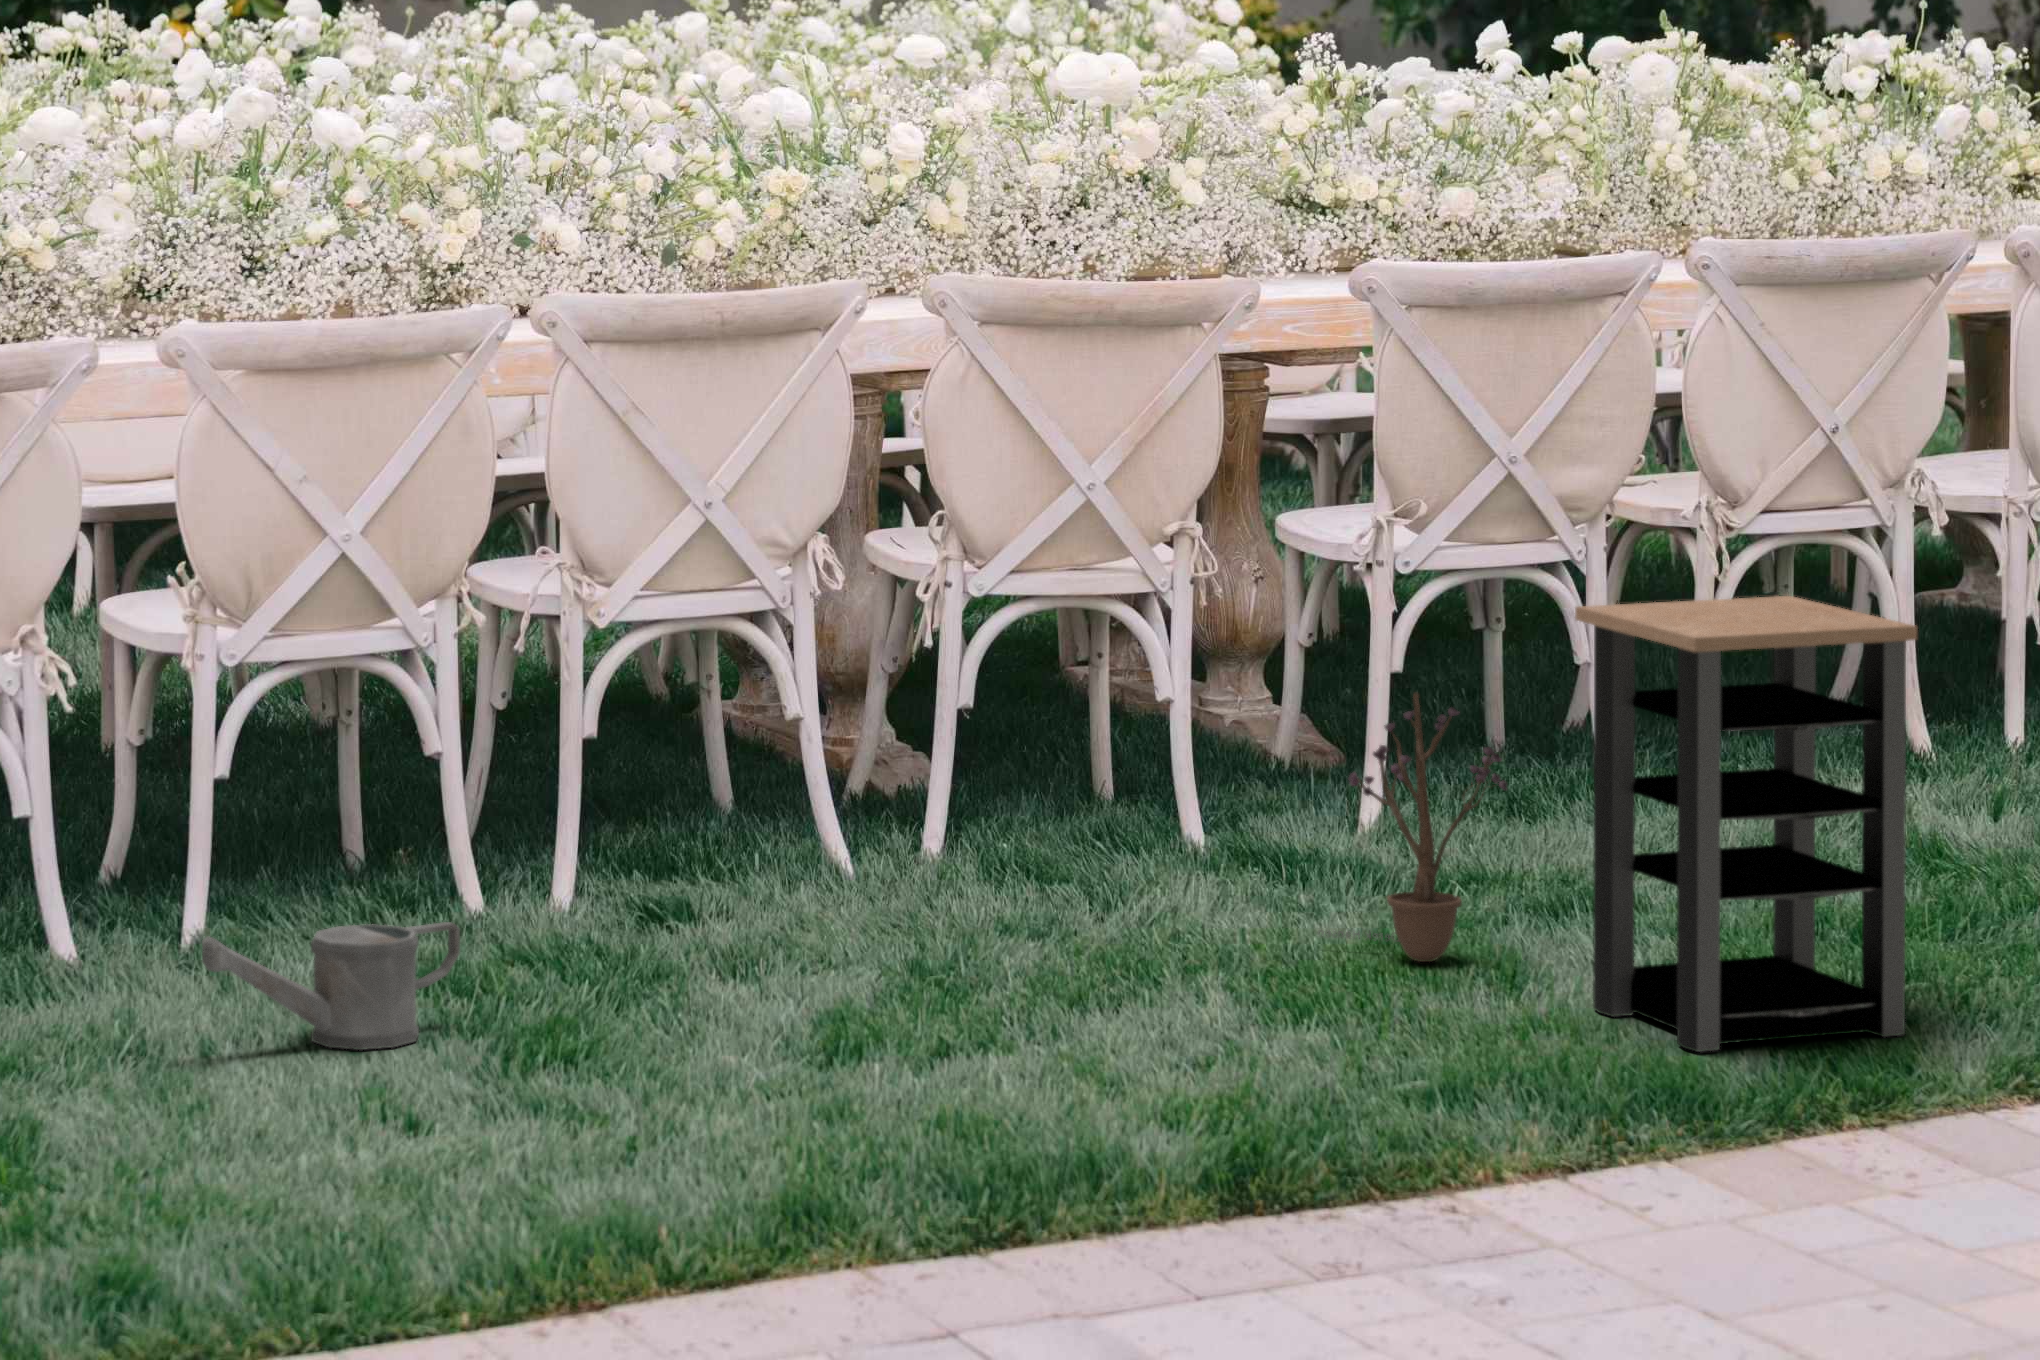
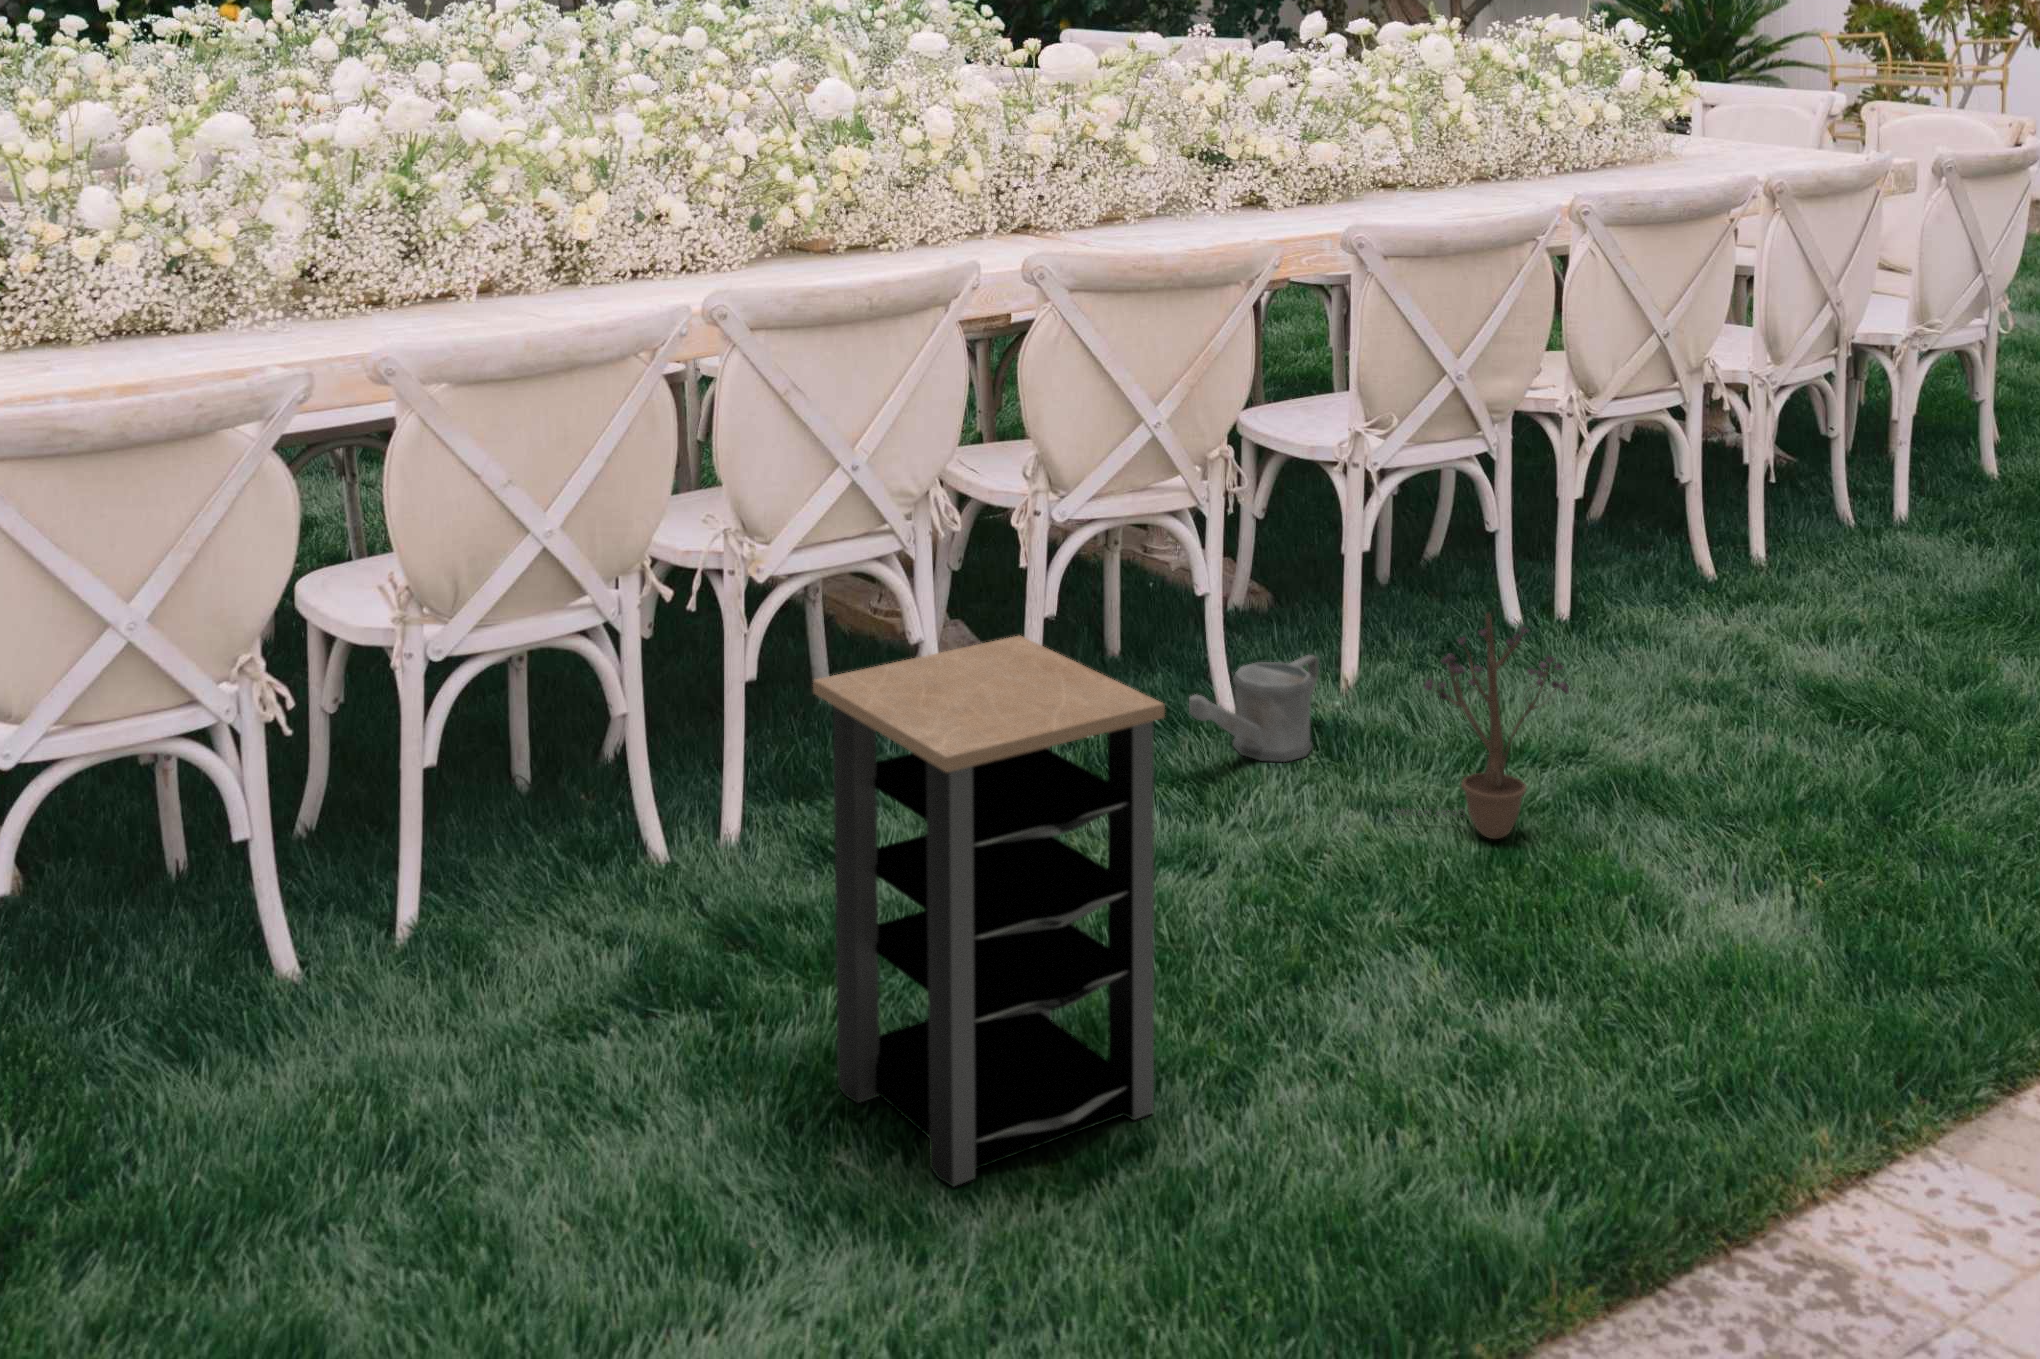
side table: present [1575,596,1917,1052] -> present [813,636,1165,1186]
watering can: present [202,922,460,1050] -> present [1189,655,1318,762]

